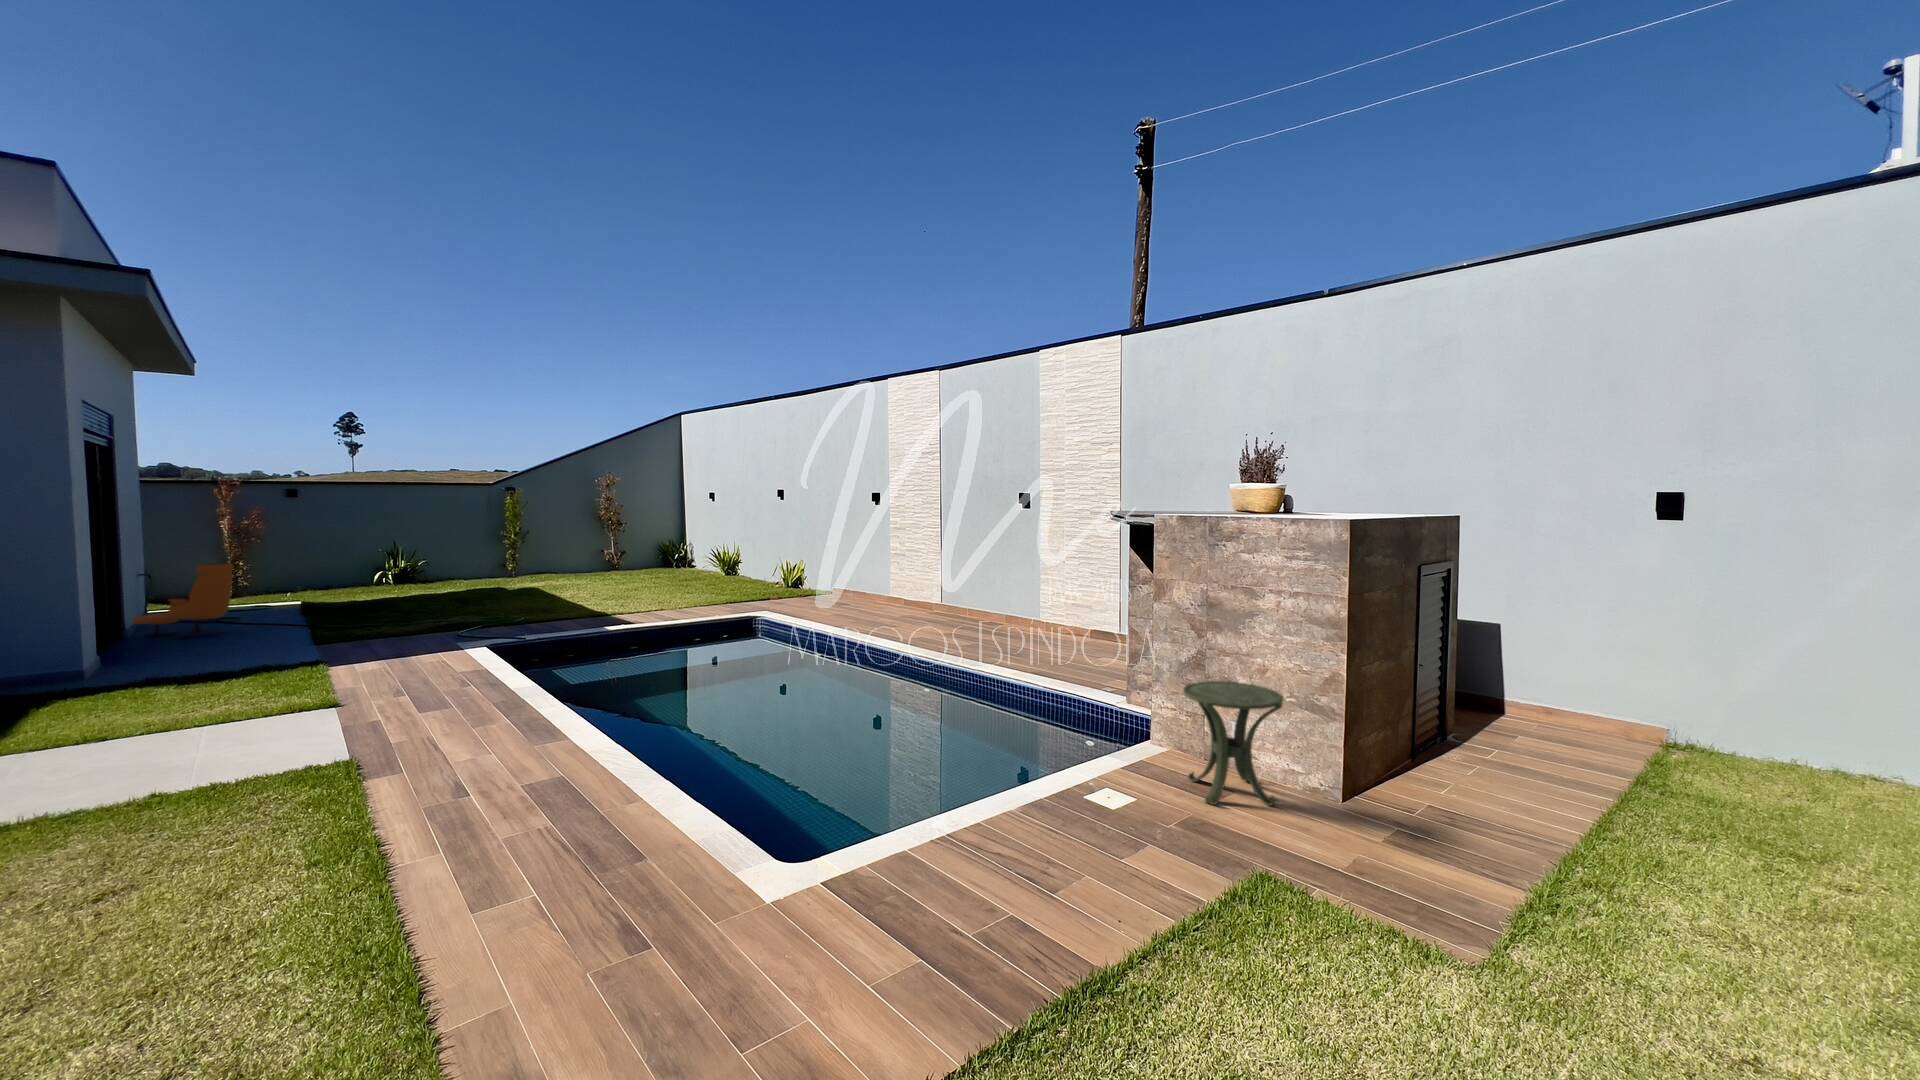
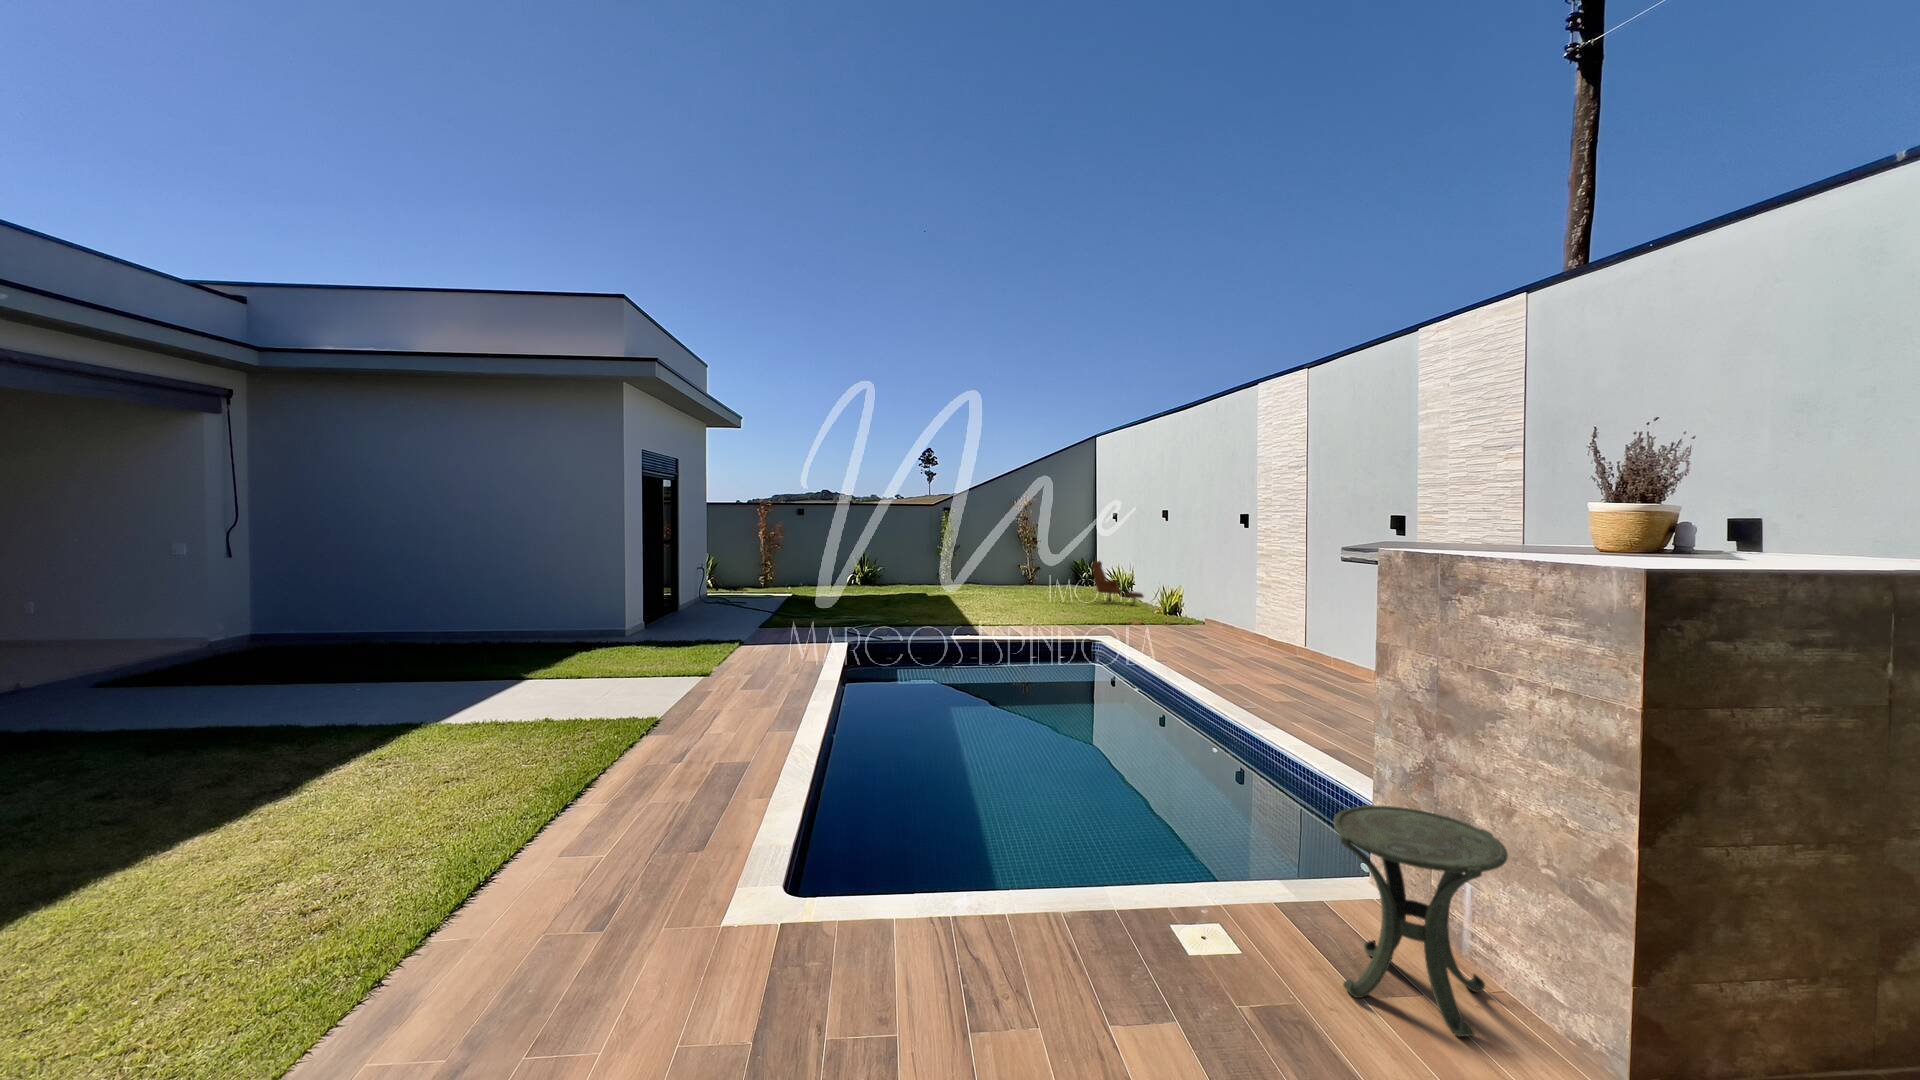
lounge chair: present [133,564,234,639] -> present [1092,561,1144,604]

